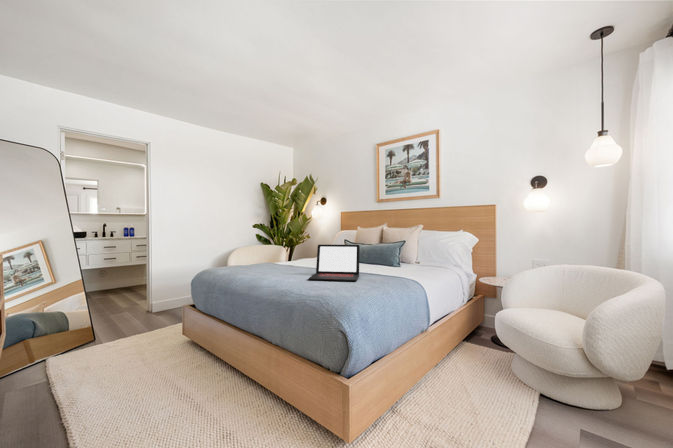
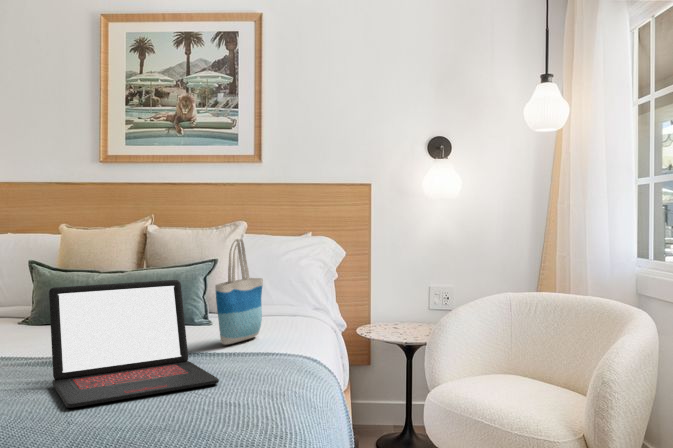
tote bag: none [380,231,406,272] -> present [215,239,263,345]

